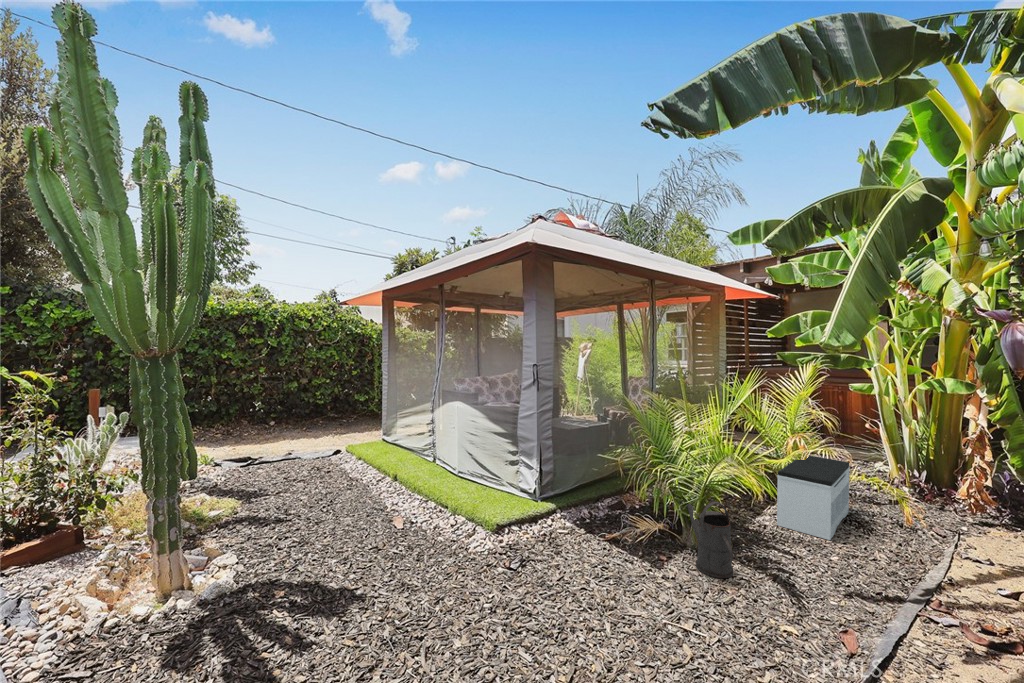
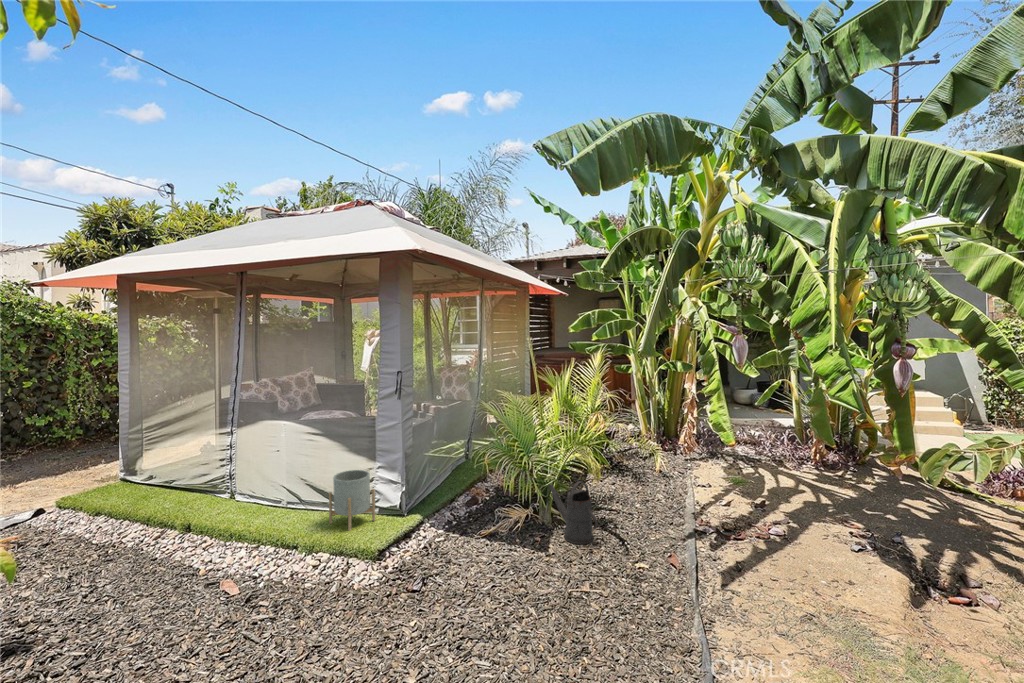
planter: none [480,452,516,504] -> present [329,470,375,531]
bench: present [777,456,850,540] -> none [602,427,642,493]

